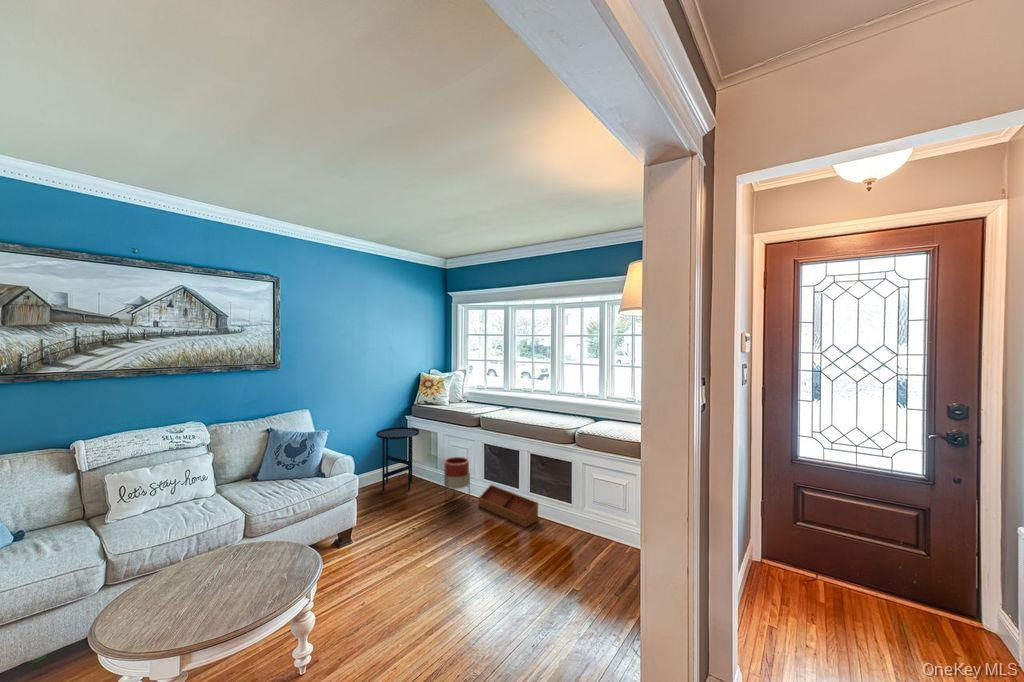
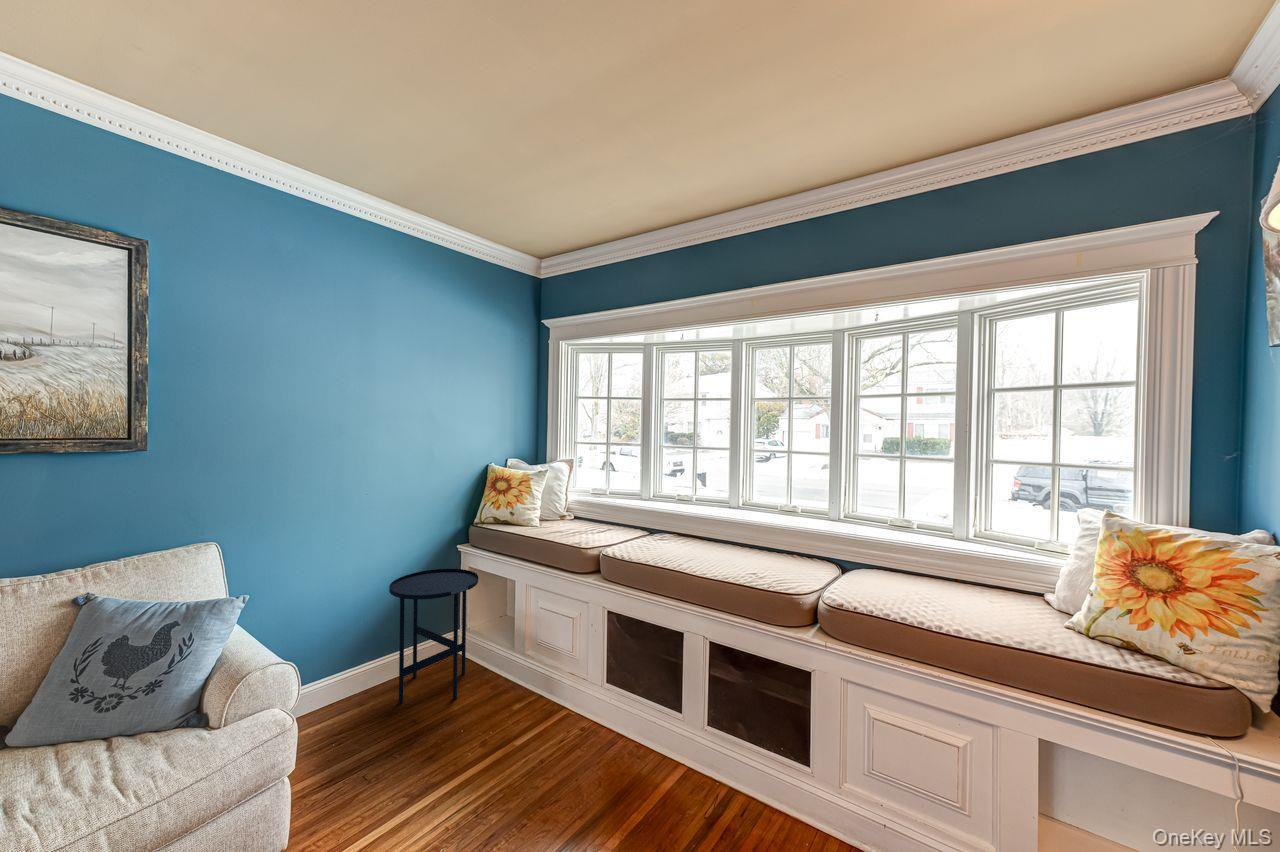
planter: present [444,457,470,489] -> none [524,635,578,738]
storage bin: present [479,485,538,527] -> none [596,699,734,829]

